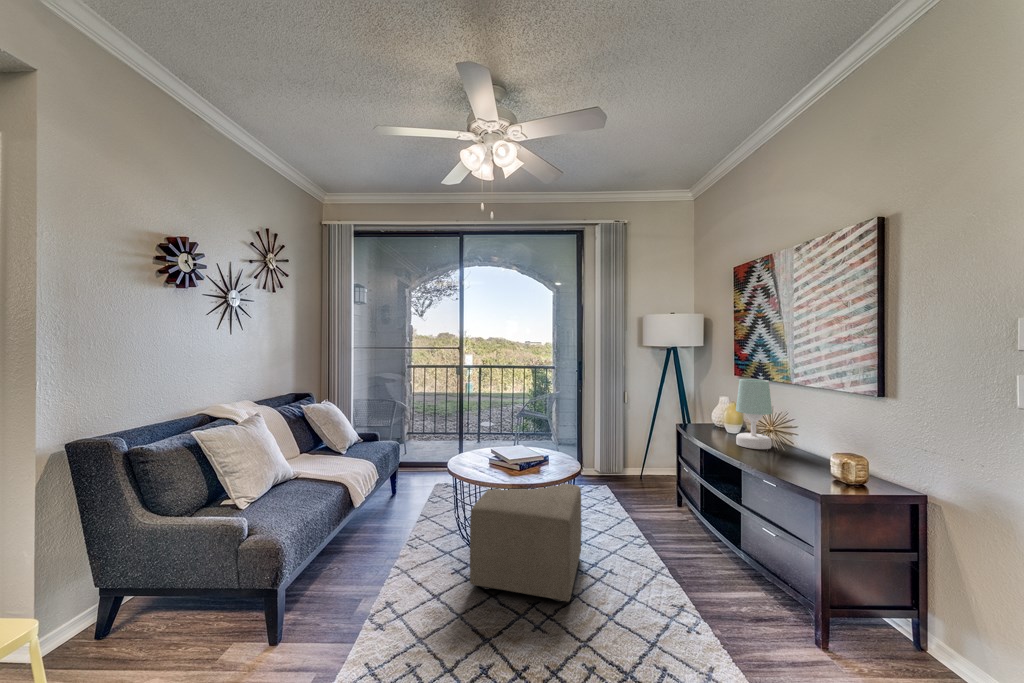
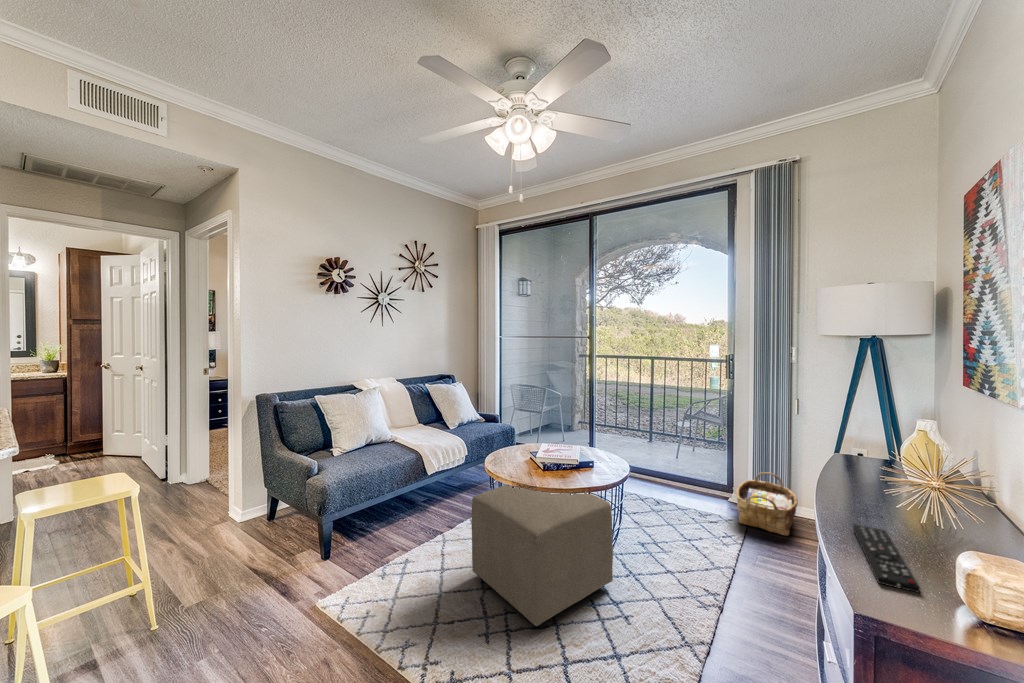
table lamp: present [736,379,772,449] -> none [882,392,960,522]
woven basket: none [599,448,639,490] -> present [736,472,798,536]
remote control: none [752,456,813,480] -> present [853,525,920,593]

